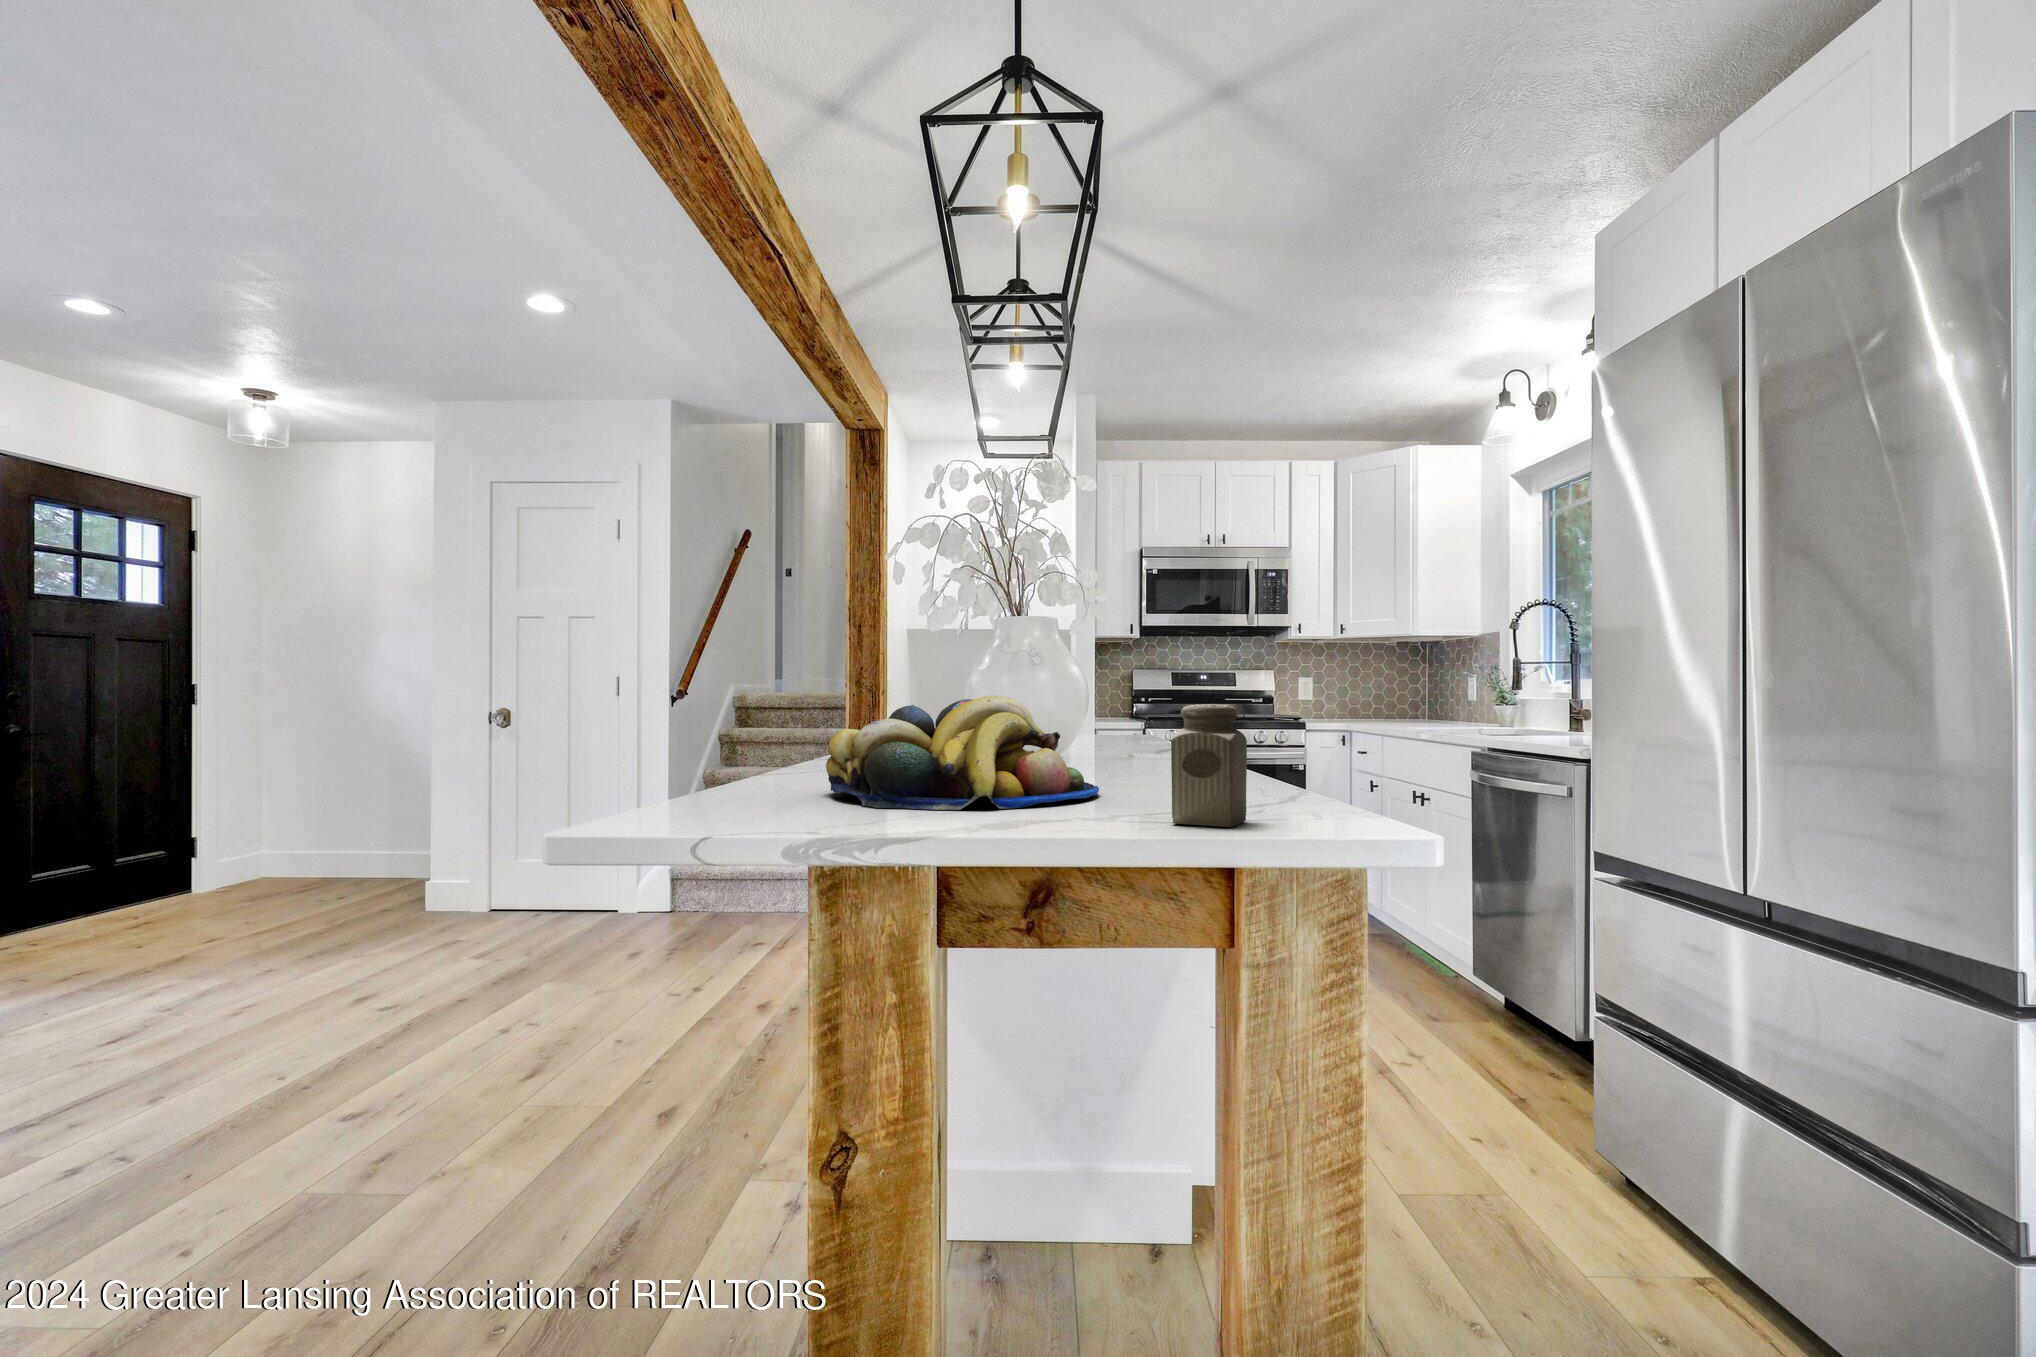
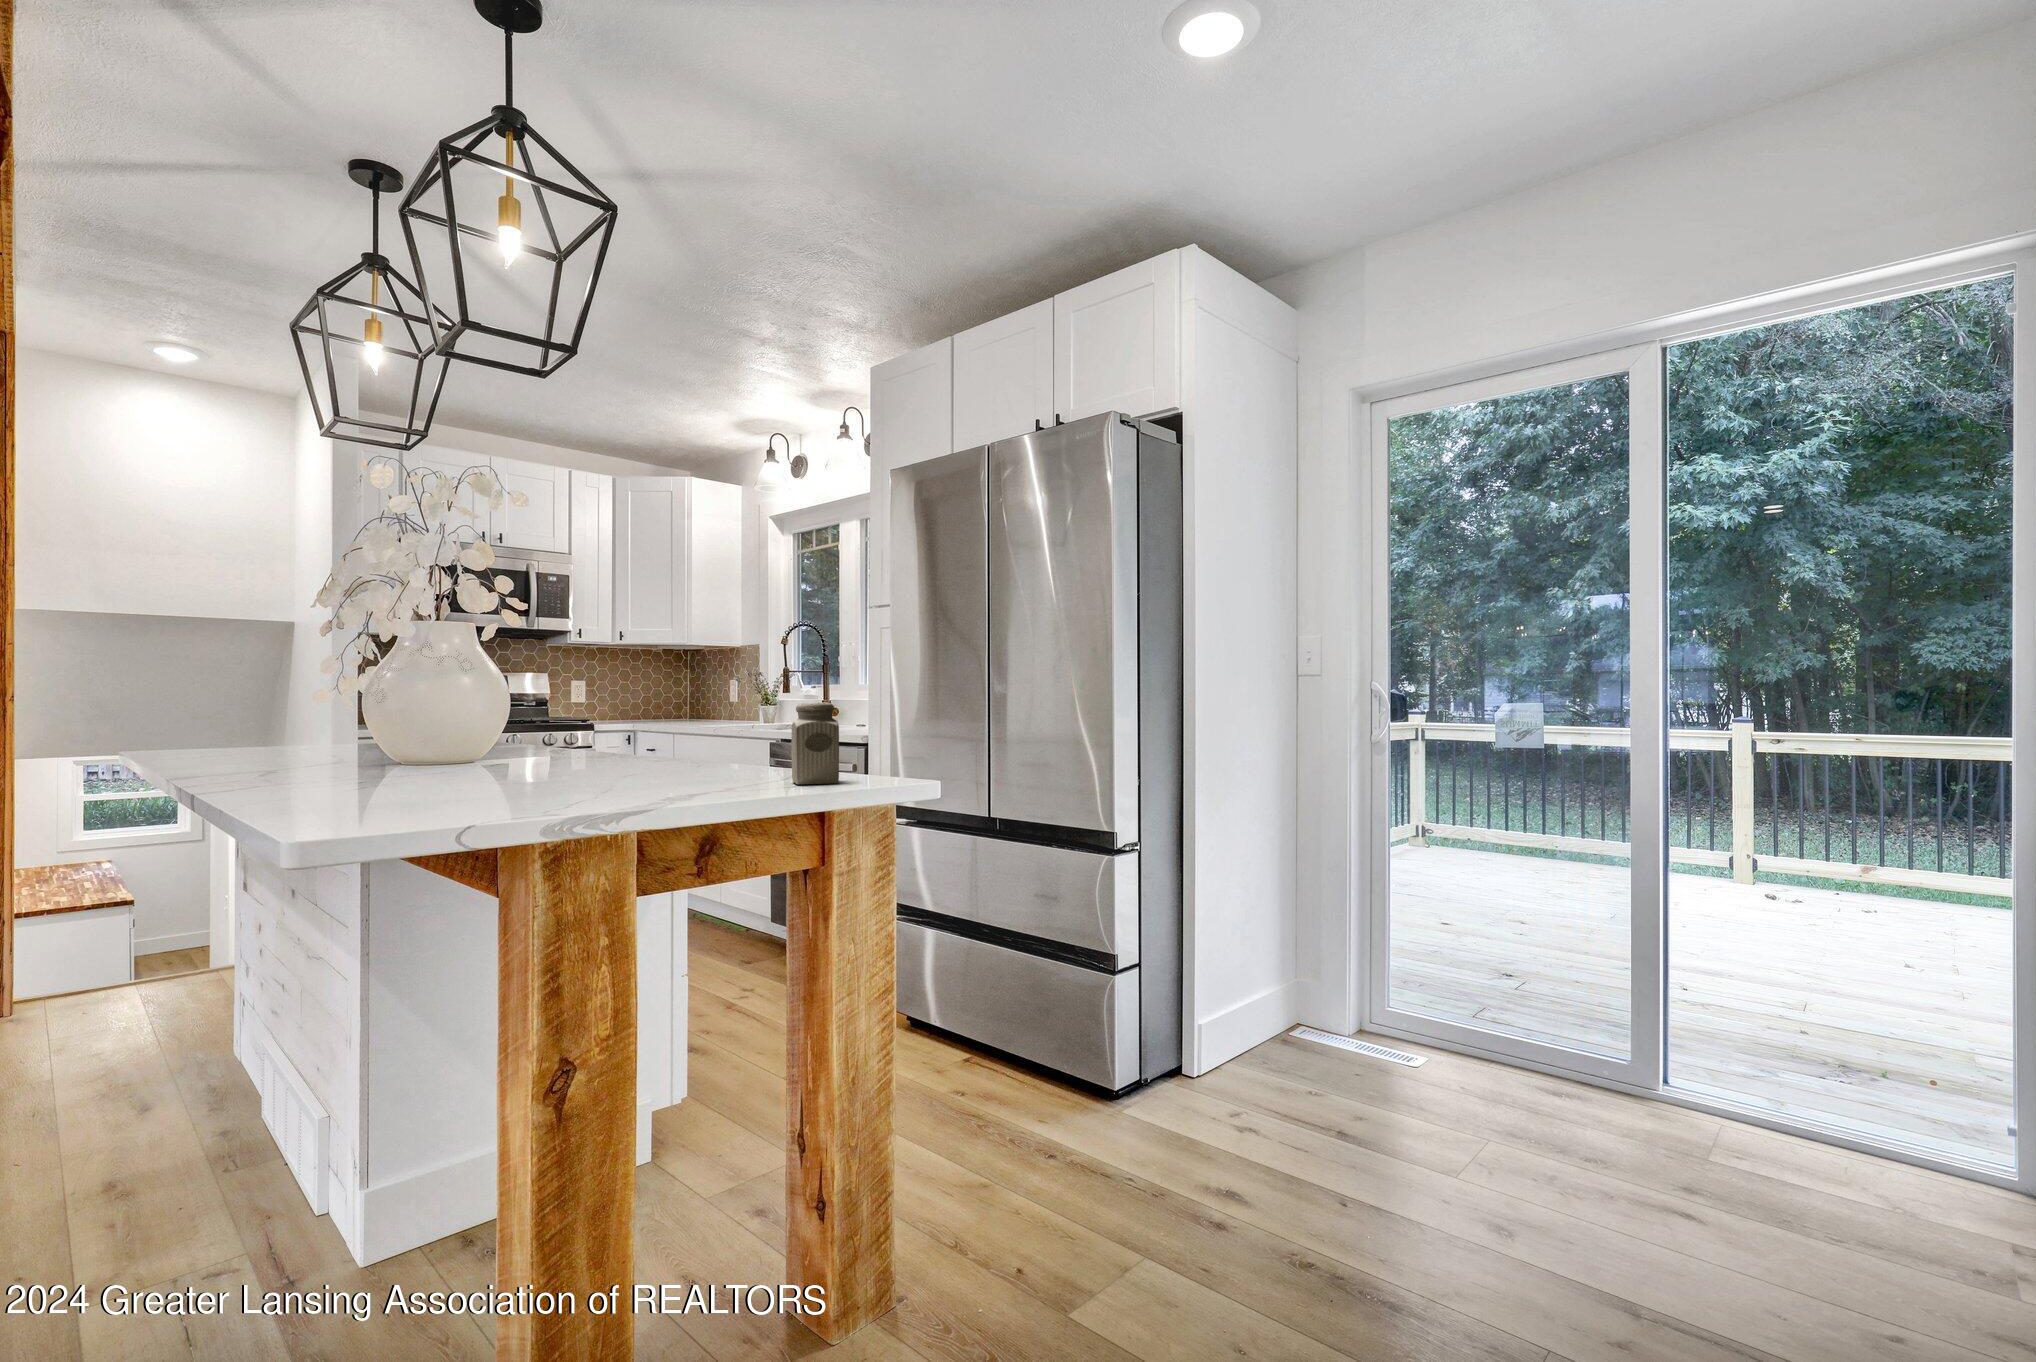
fruit bowl: present [826,696,1099,810] -> none [424,699,682,796]

